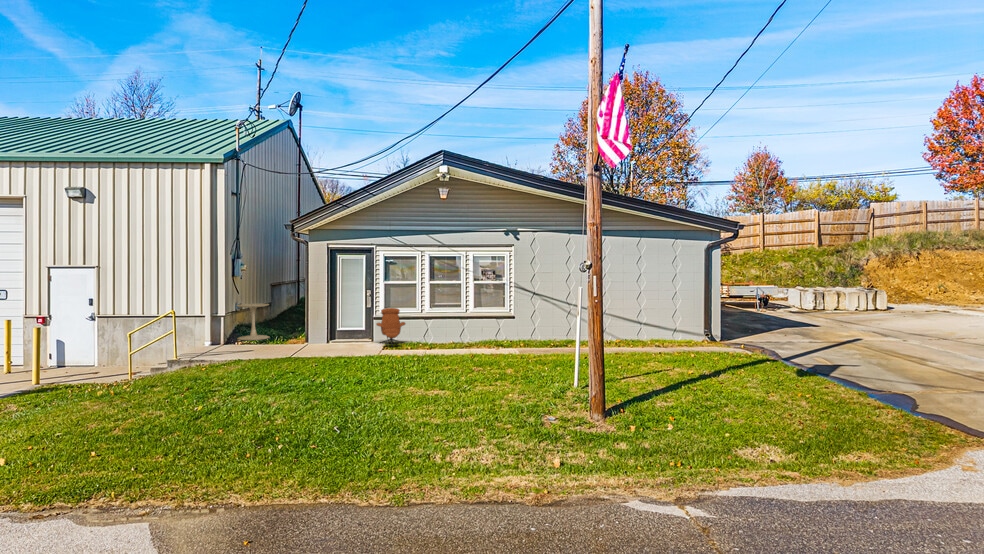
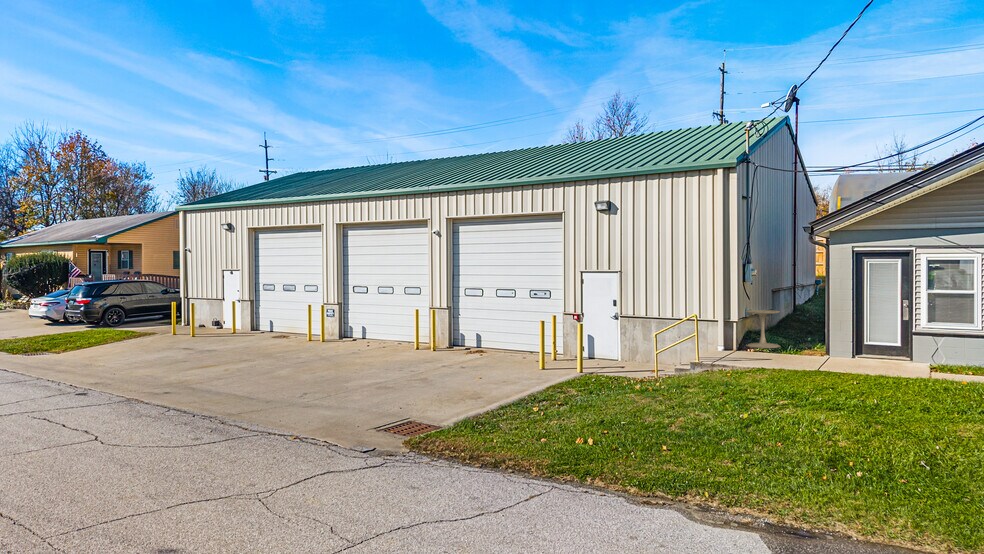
lounge chair: present [376,308,405,347] -> none [919,321,962,370]

